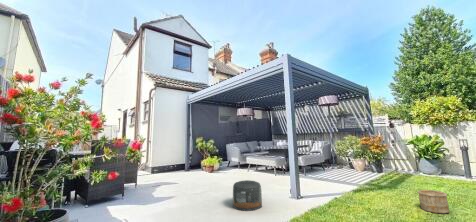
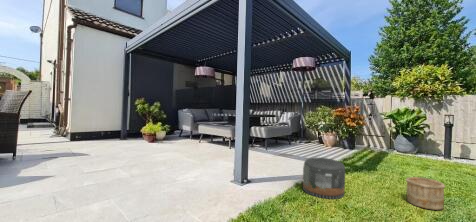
pouf: present [233,180,262,211] -> present [303,158,345,199]

